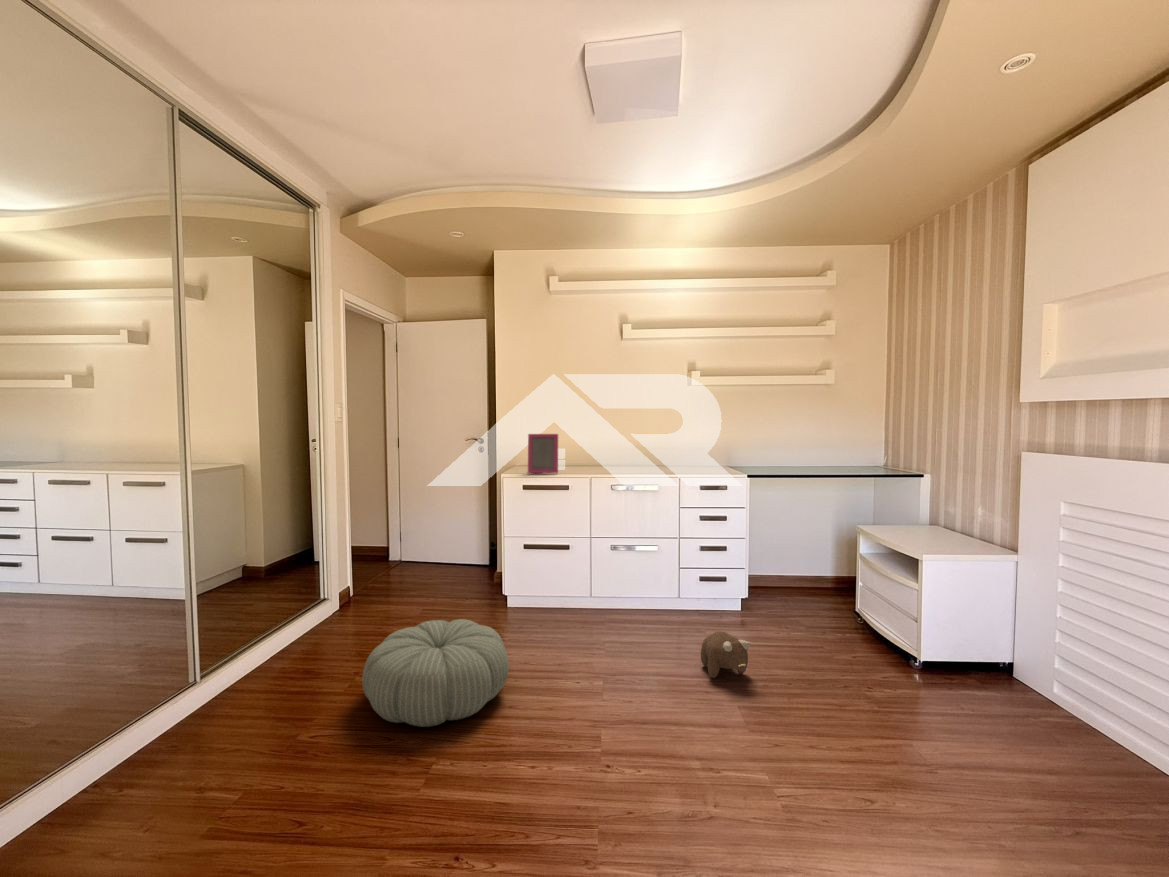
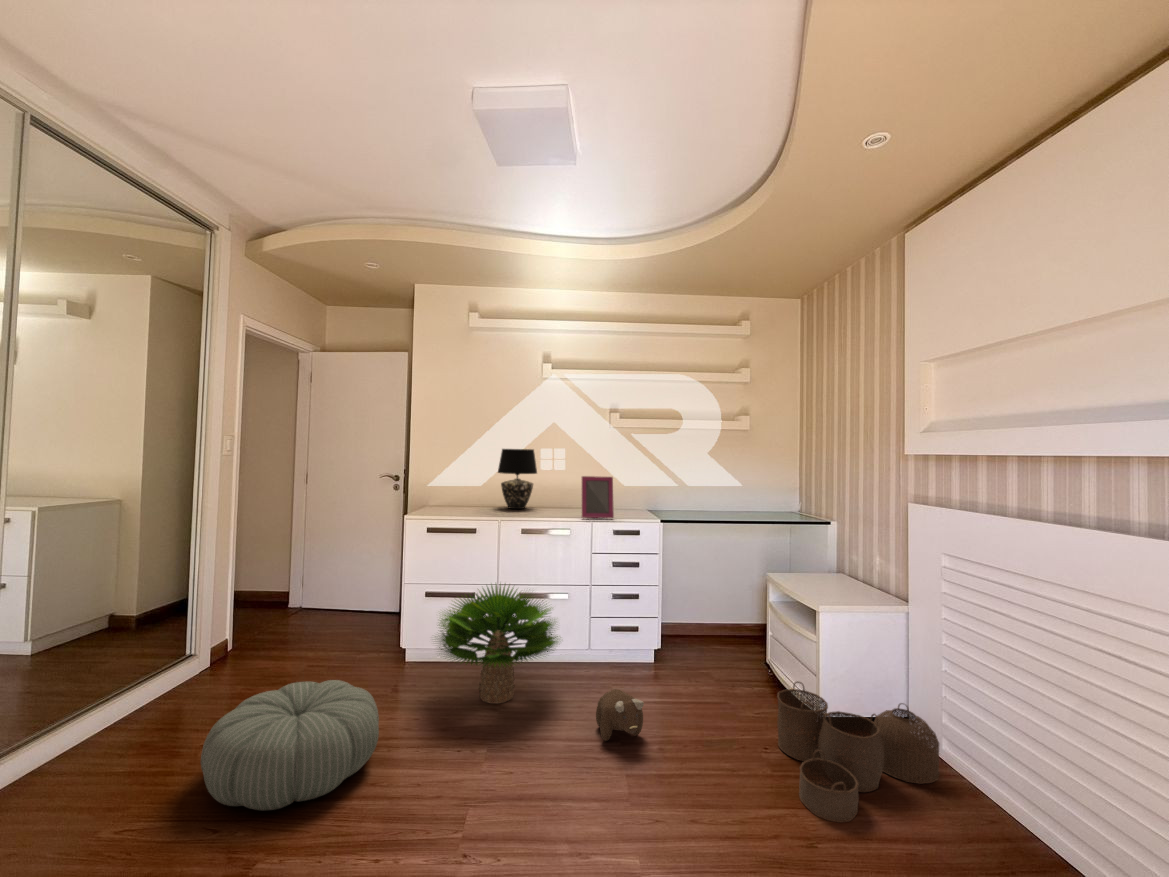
table lamp: none [584,409,622,467] -> present [498,449,537,509]
picture frame: present [528,434,558,473] -> present [582,476,614,518]
potted plant: none [537,533,664,644] -> present [439,585,558,703]
woven basket: none [882,626,1056,754] -> present [777,682,940,822]

